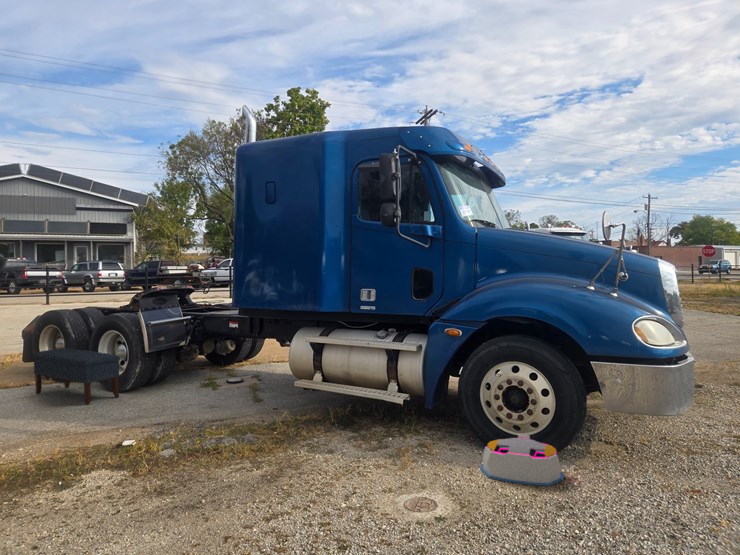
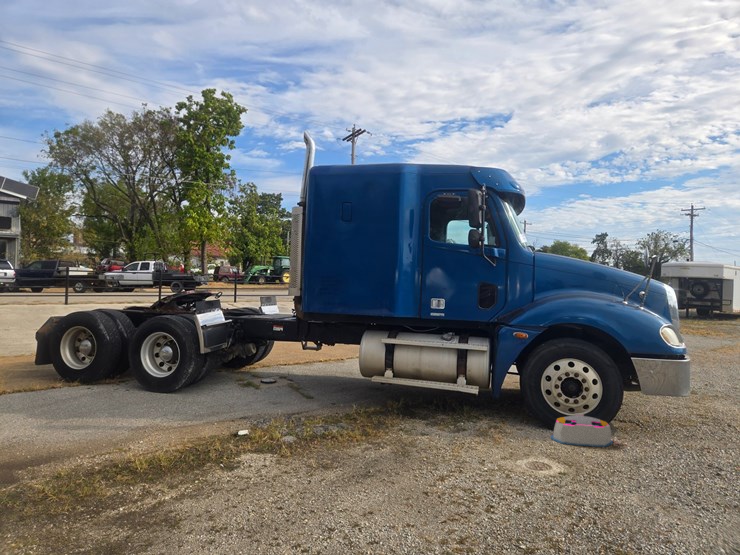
bench: present [32,348,120,405] -> none [77,349,176,403]

